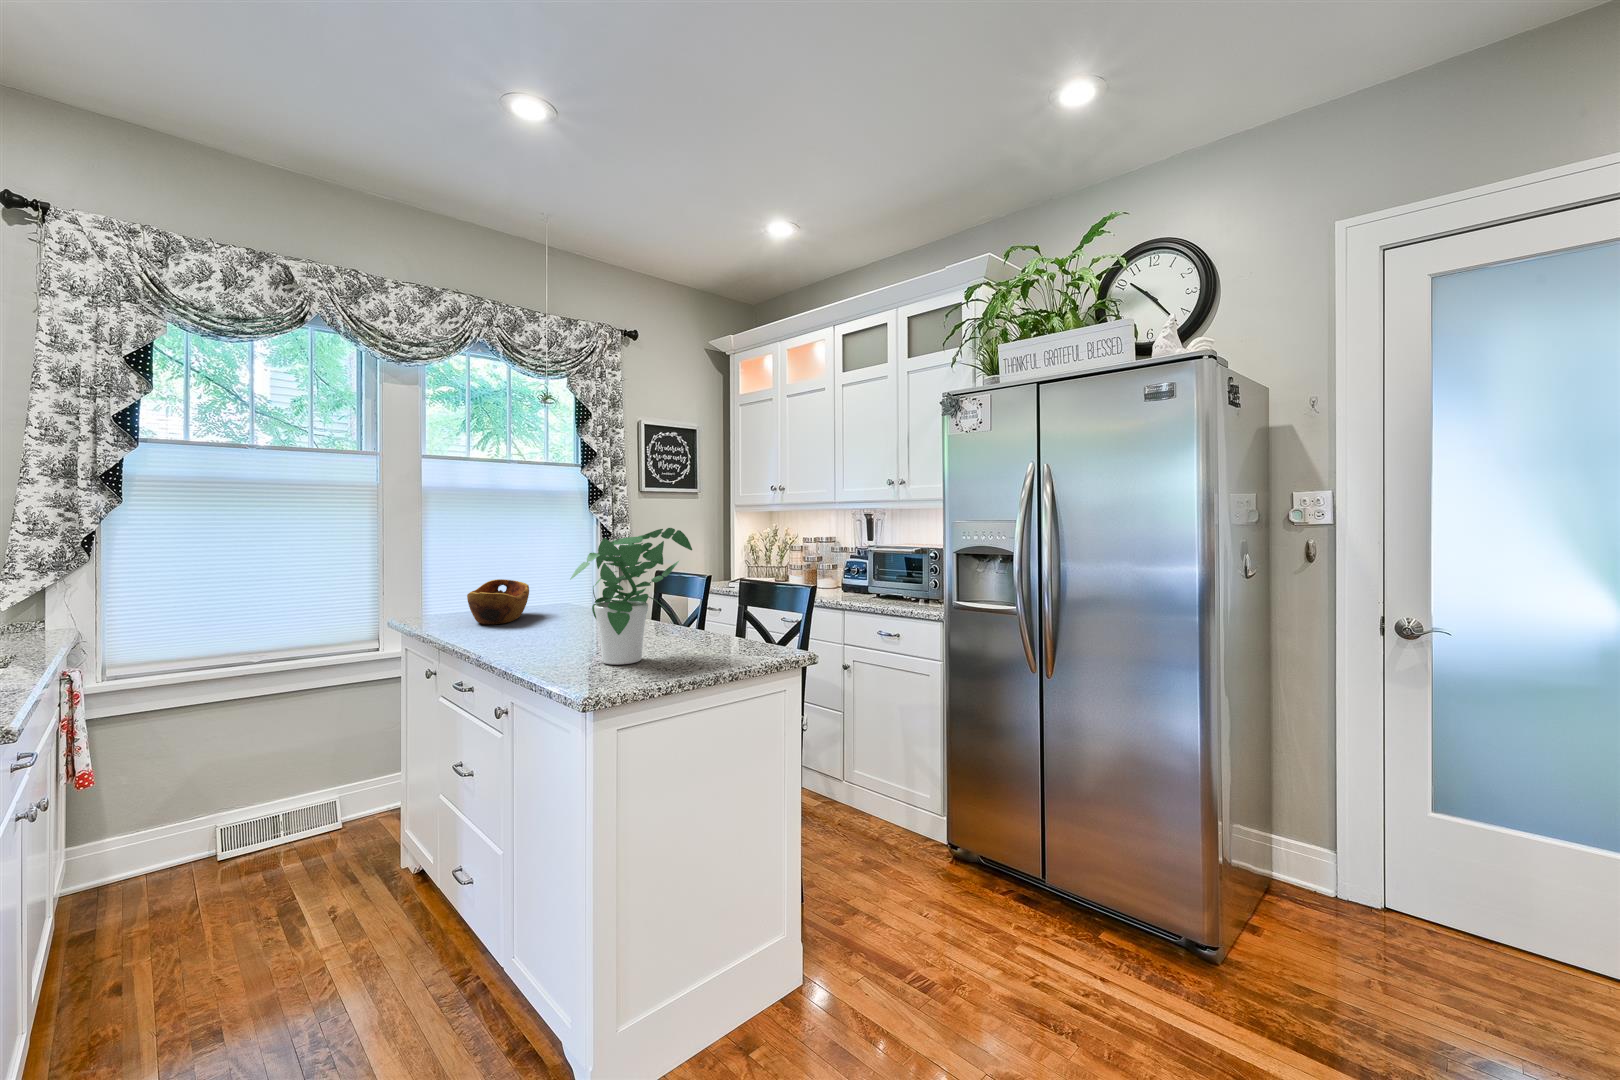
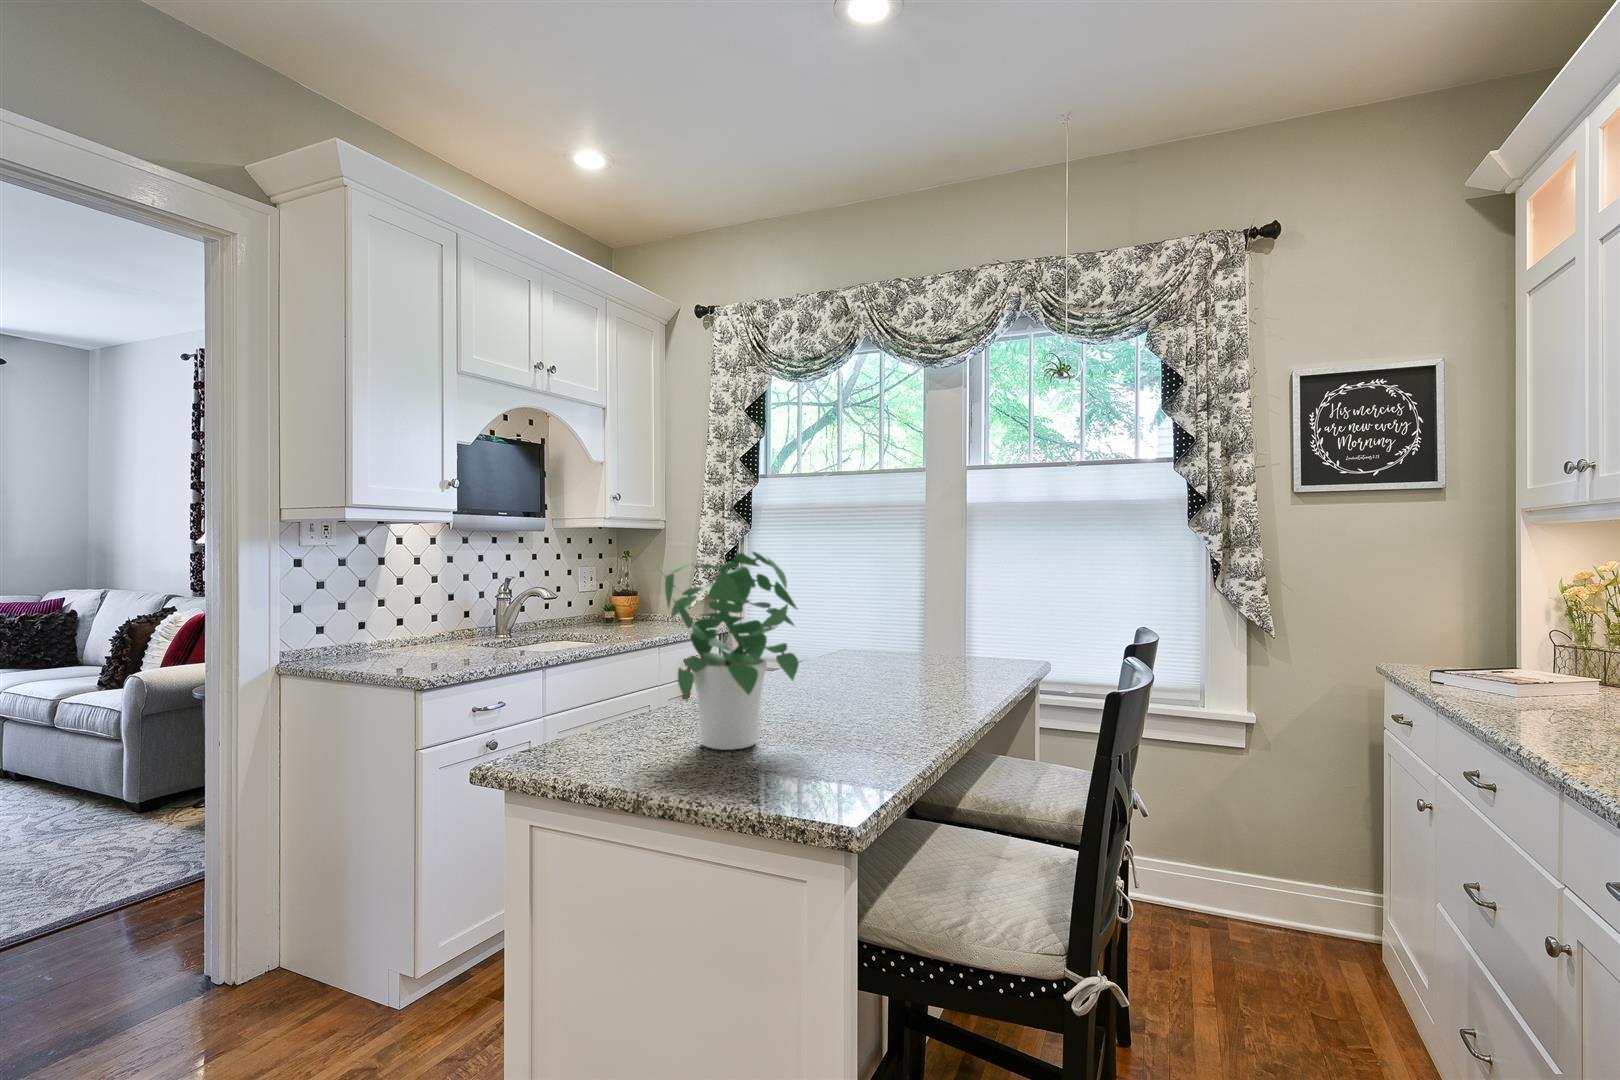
wooden bowl: present [467,579,529,624] -> none [845,619,944,674]

